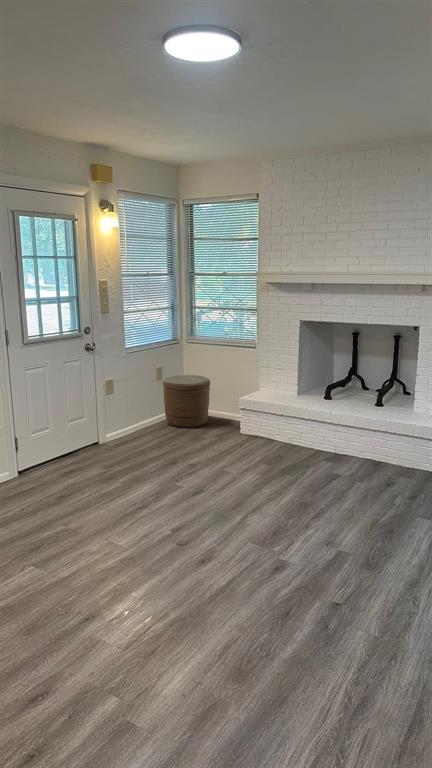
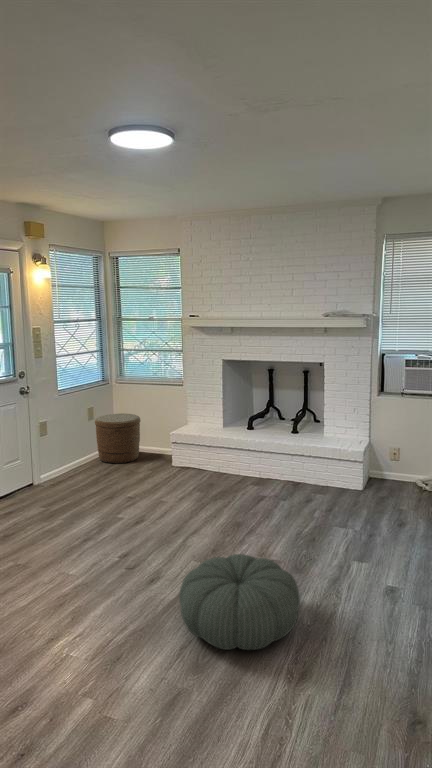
pouf: none [227,540,365,654] -> present [179,554,300,650]

